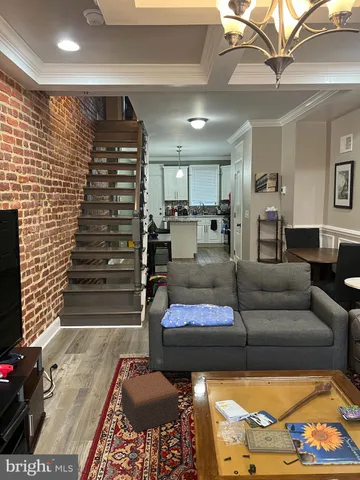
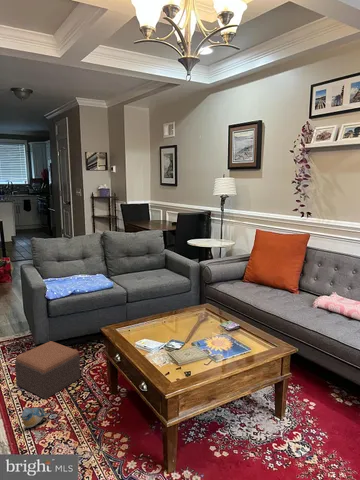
plush toy: none [99,440,129,460] -> present [22,407,50,428]

